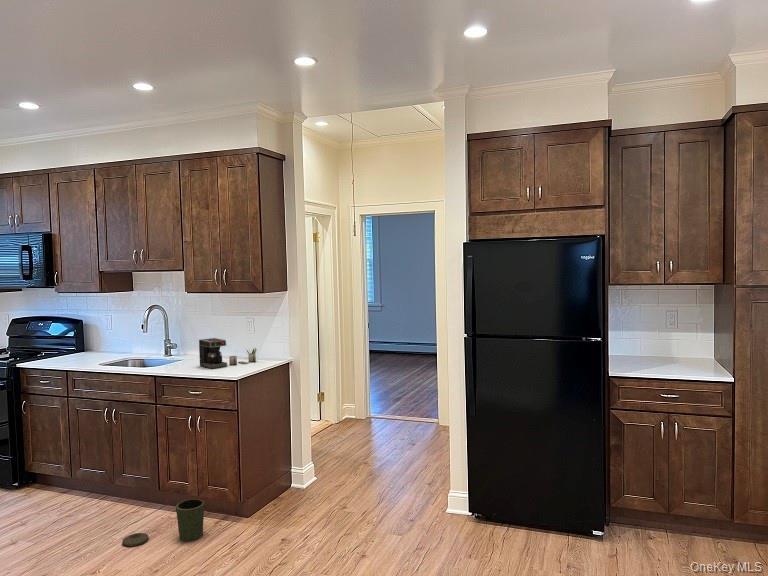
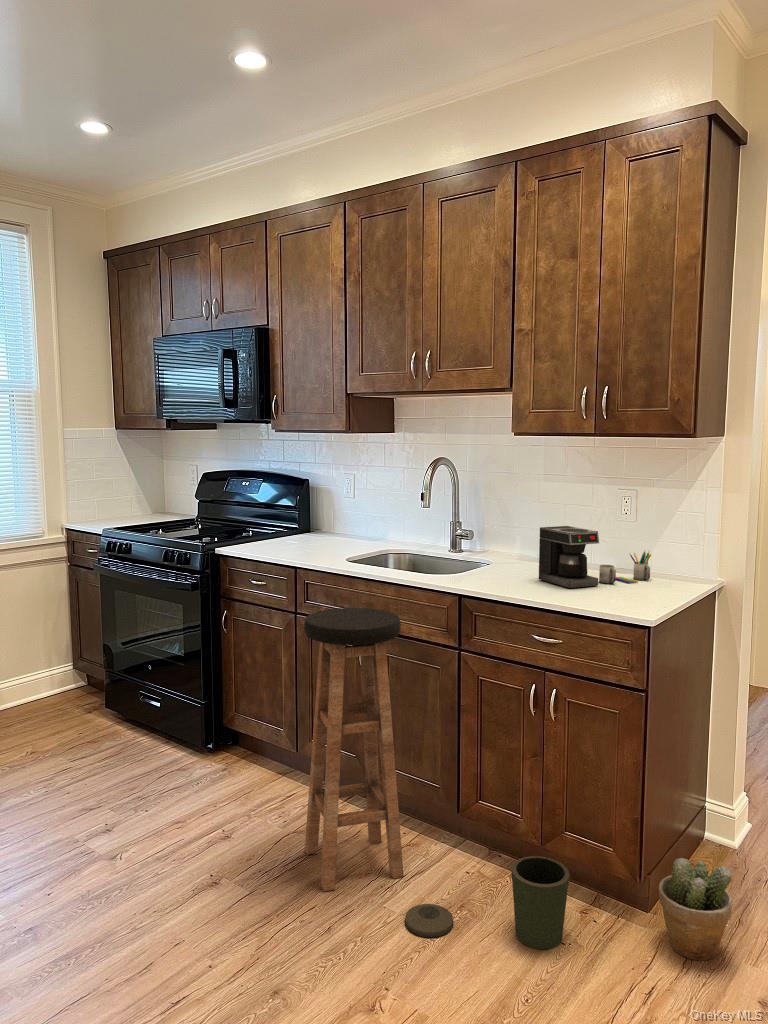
bar stool: none [66,388,127,538] -> present [304,608,404,891]
potted plant: none [247,487,279,532] -> present [659,858,732,960]

